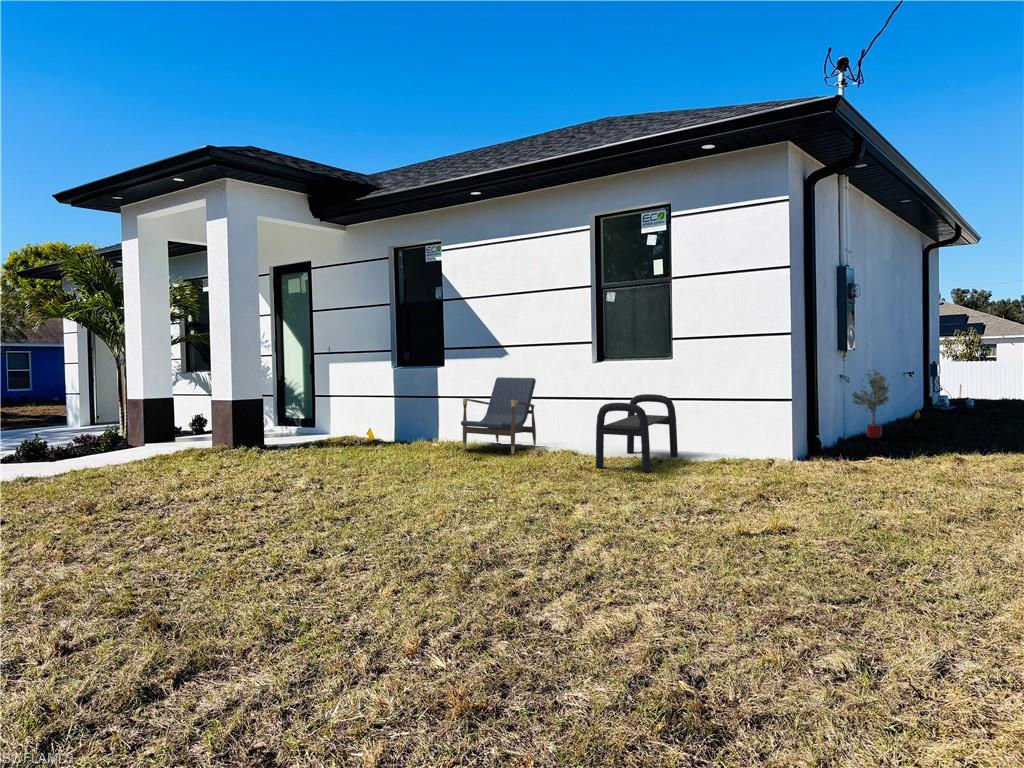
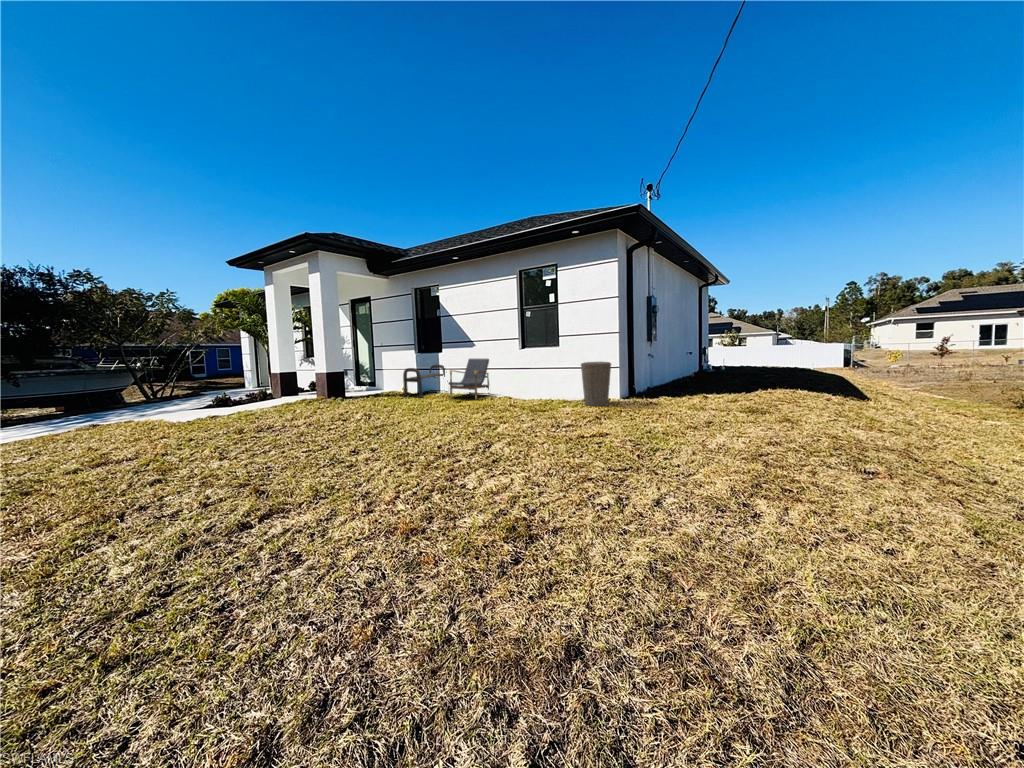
potted tree: present [852,369,890,439] -> none [656,351,677,388]
trash can: none [717,387,777,472] -> present [581,362,611,406]
bench: present [596,394,678,472] -> present [403,364,447,398]

